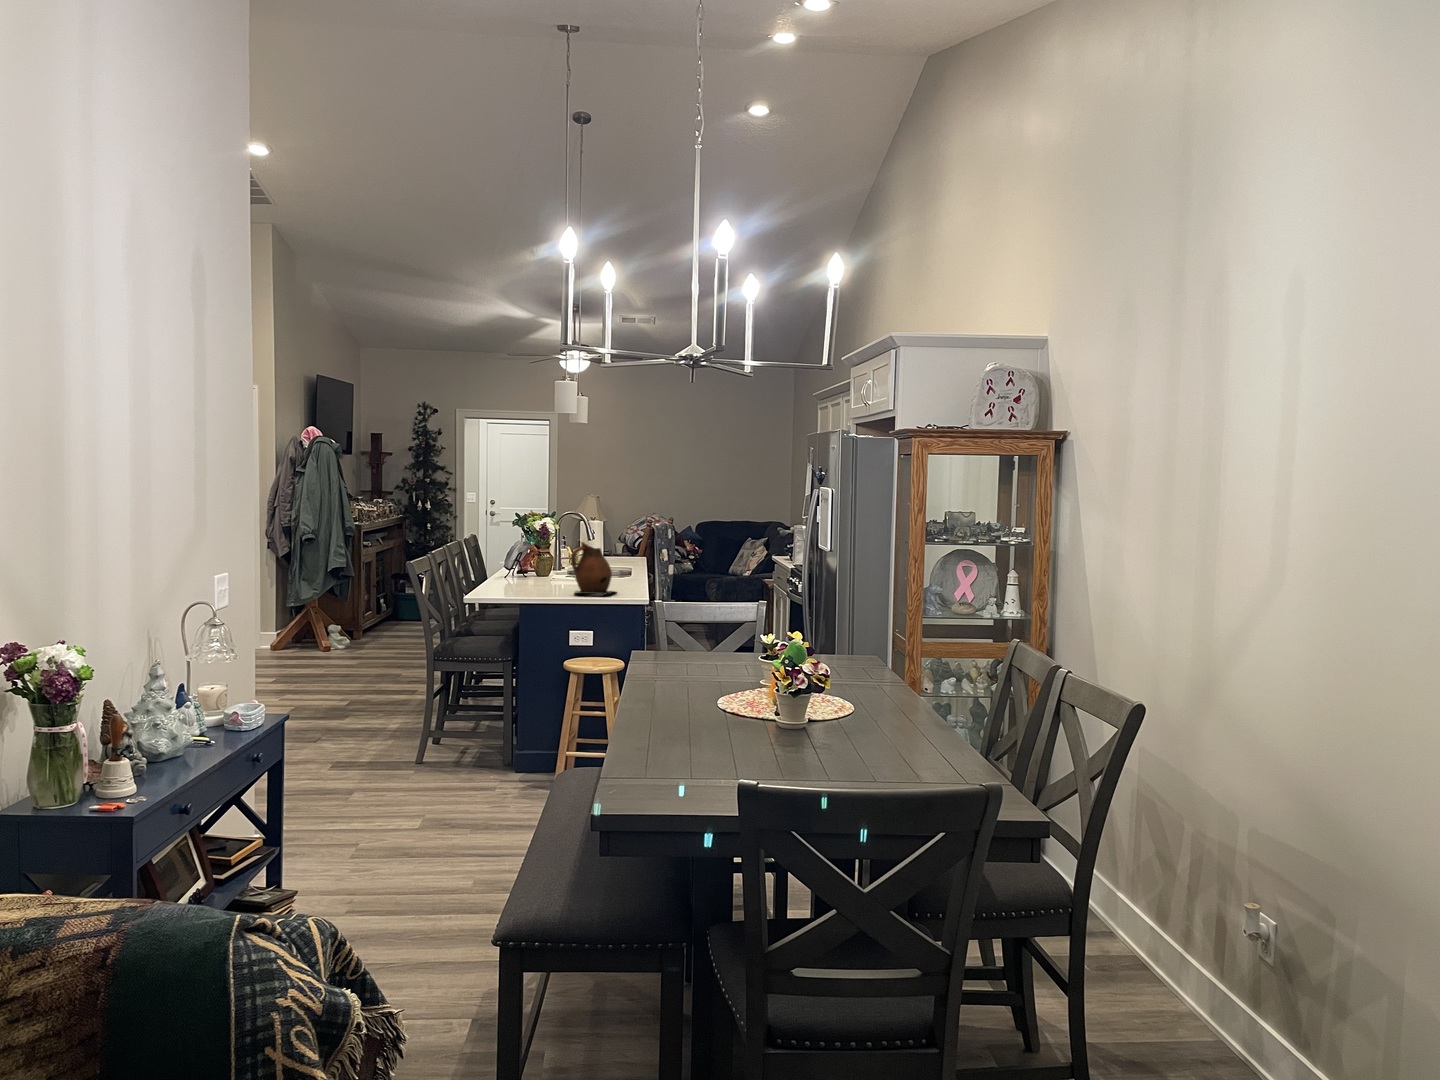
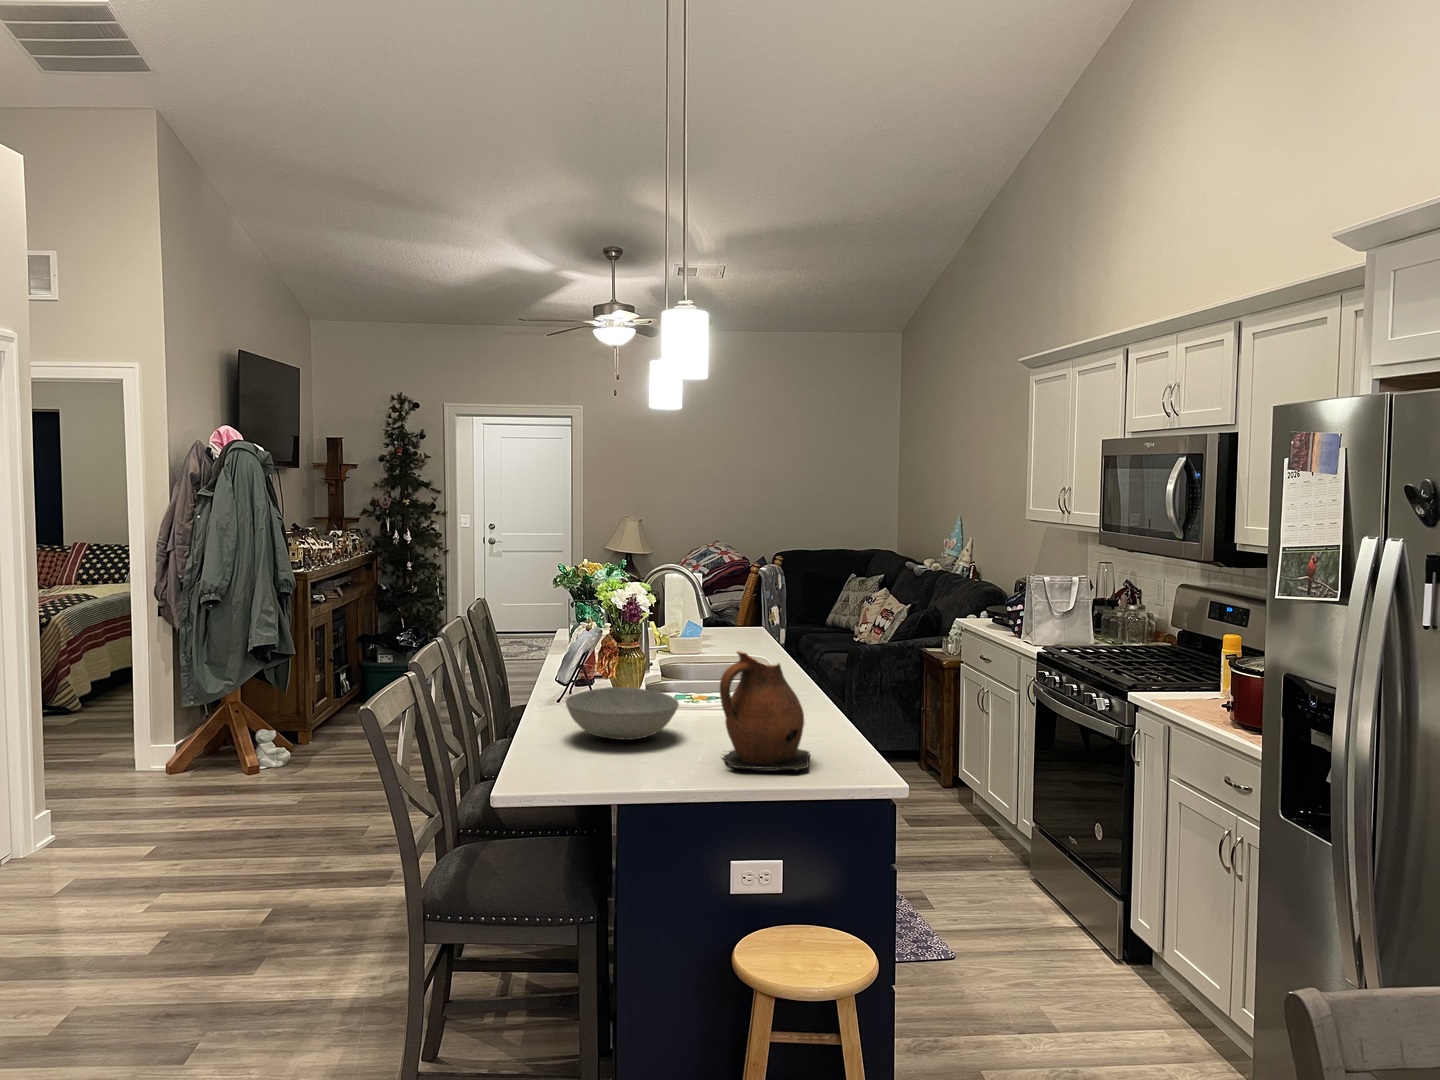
bowl: none [504,566,560,588] -> present [566,687,679,740]

